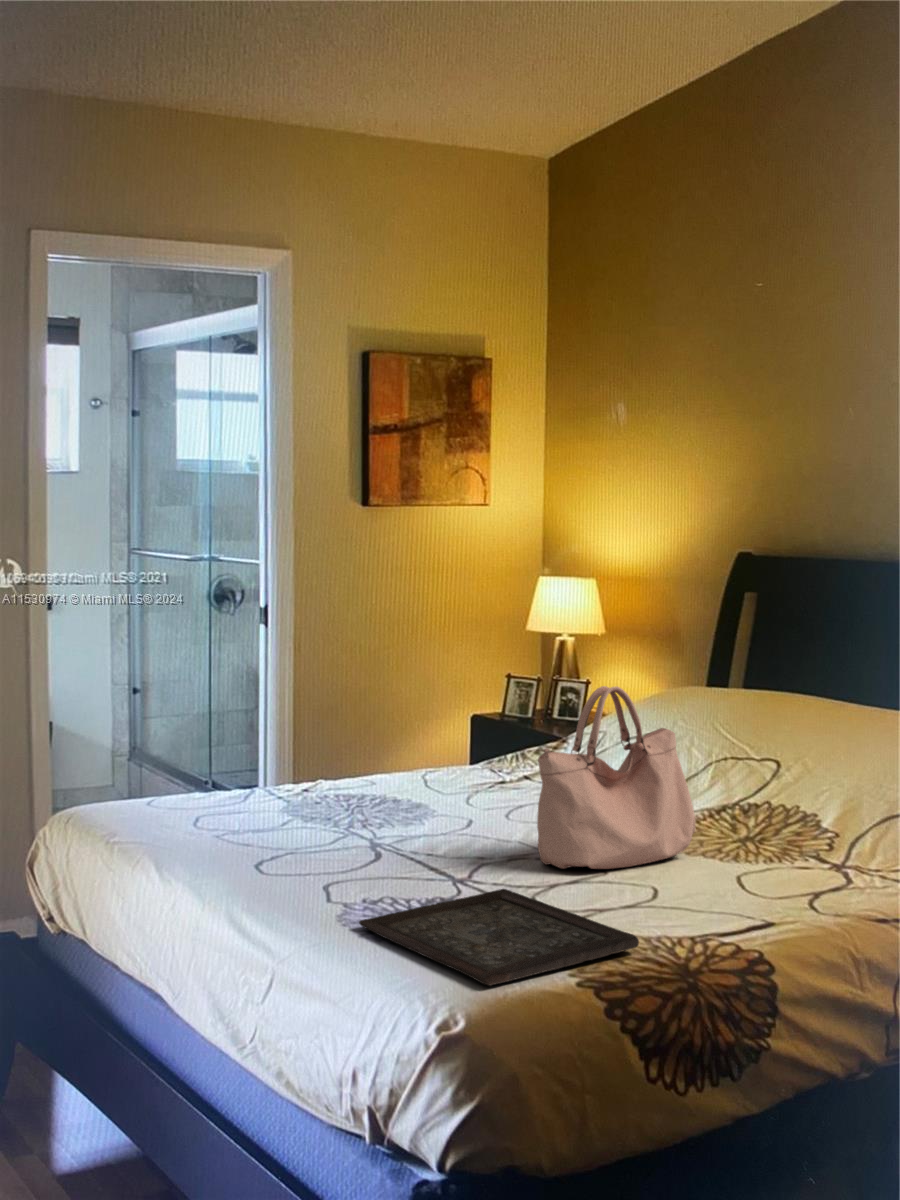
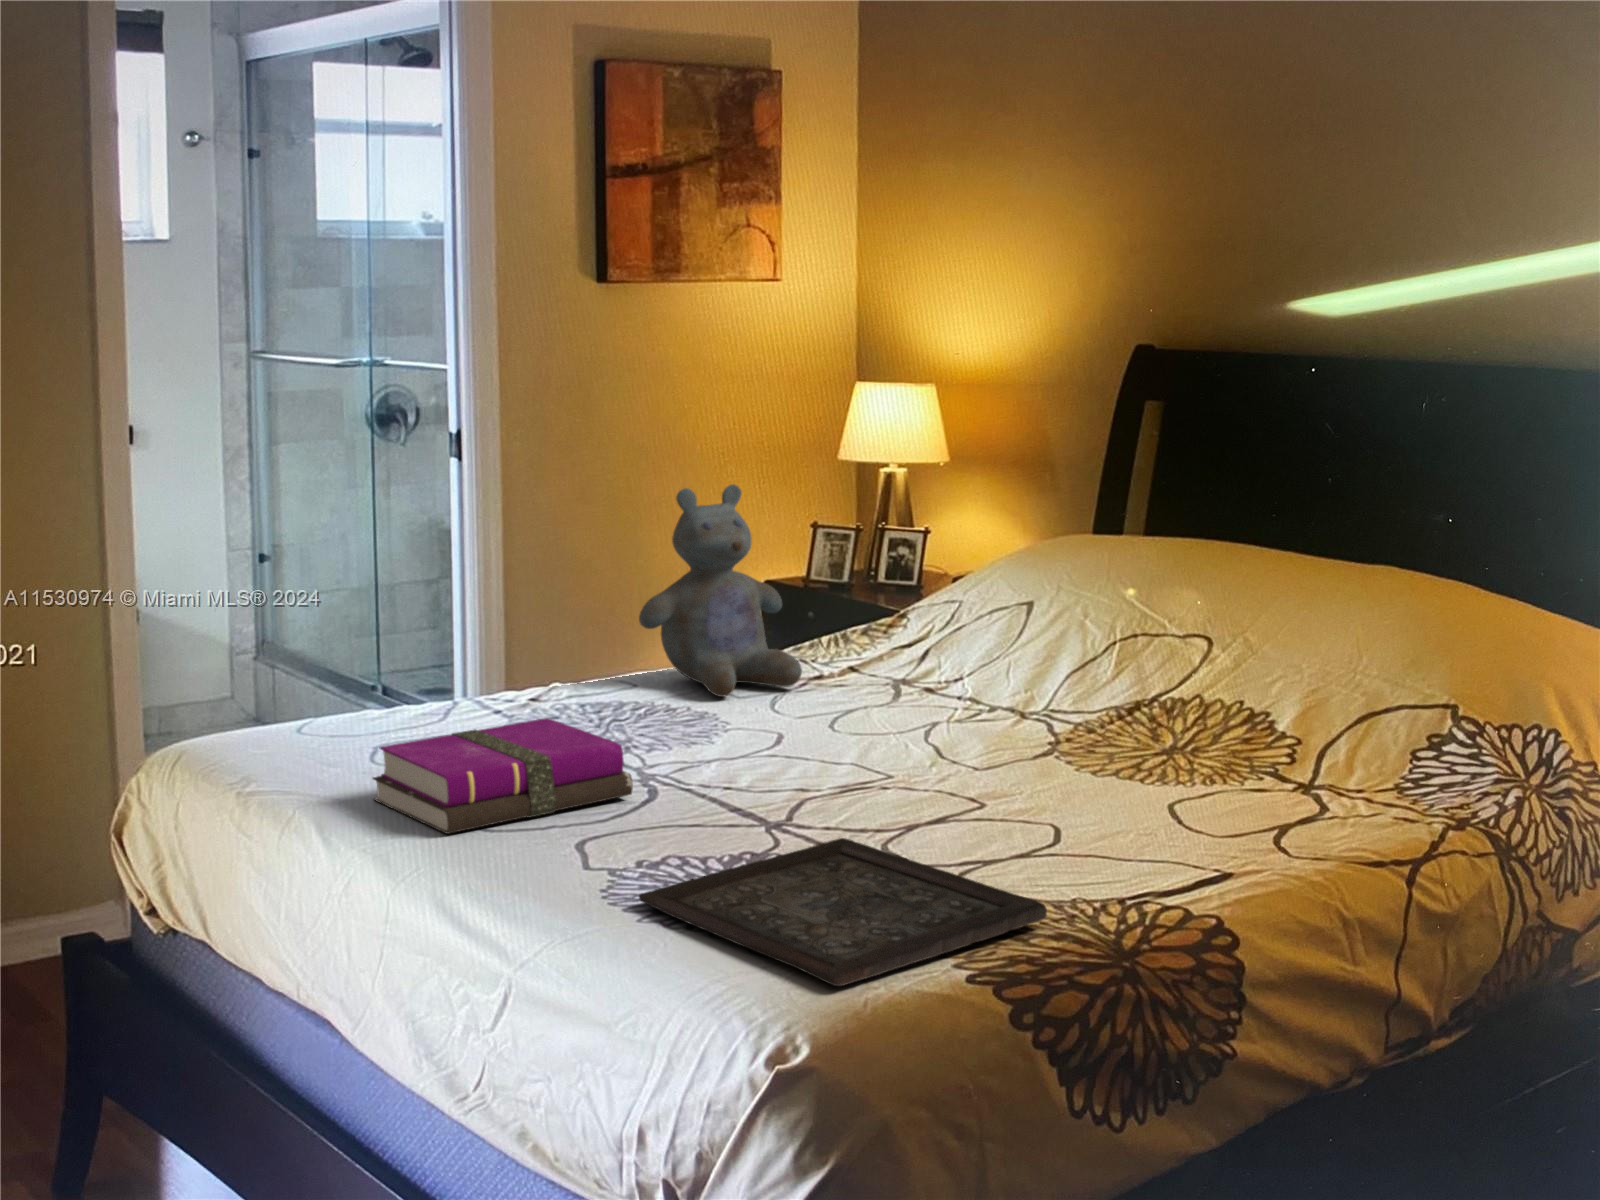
stuffed bear: none [379,645,491,793] -> present [639,484,802,697]
handbag: present [537,686,695,869] -> none [881,540,1104,803]
notebook: none [186,801,364,877] -> present [373,718,633,834]

